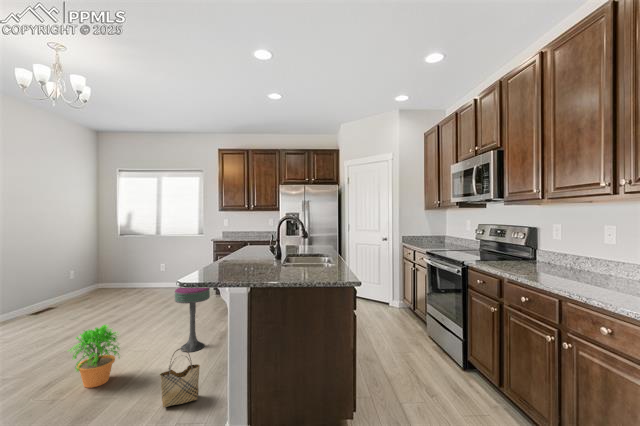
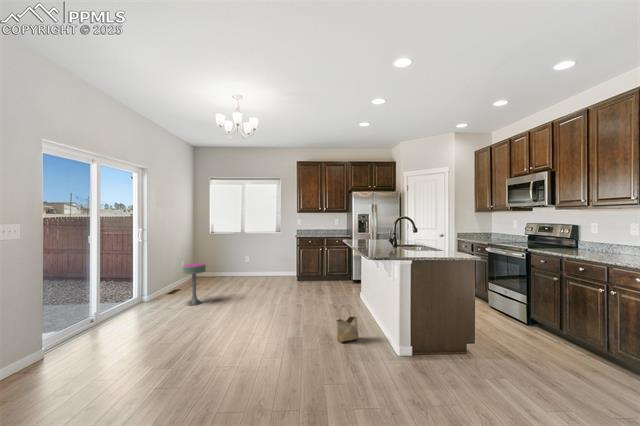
bar stool: present [175,287,210,352] -> present [183,263,206,305]
potted plant: present [70,325,120,388] -> none [262,291,292,334]

